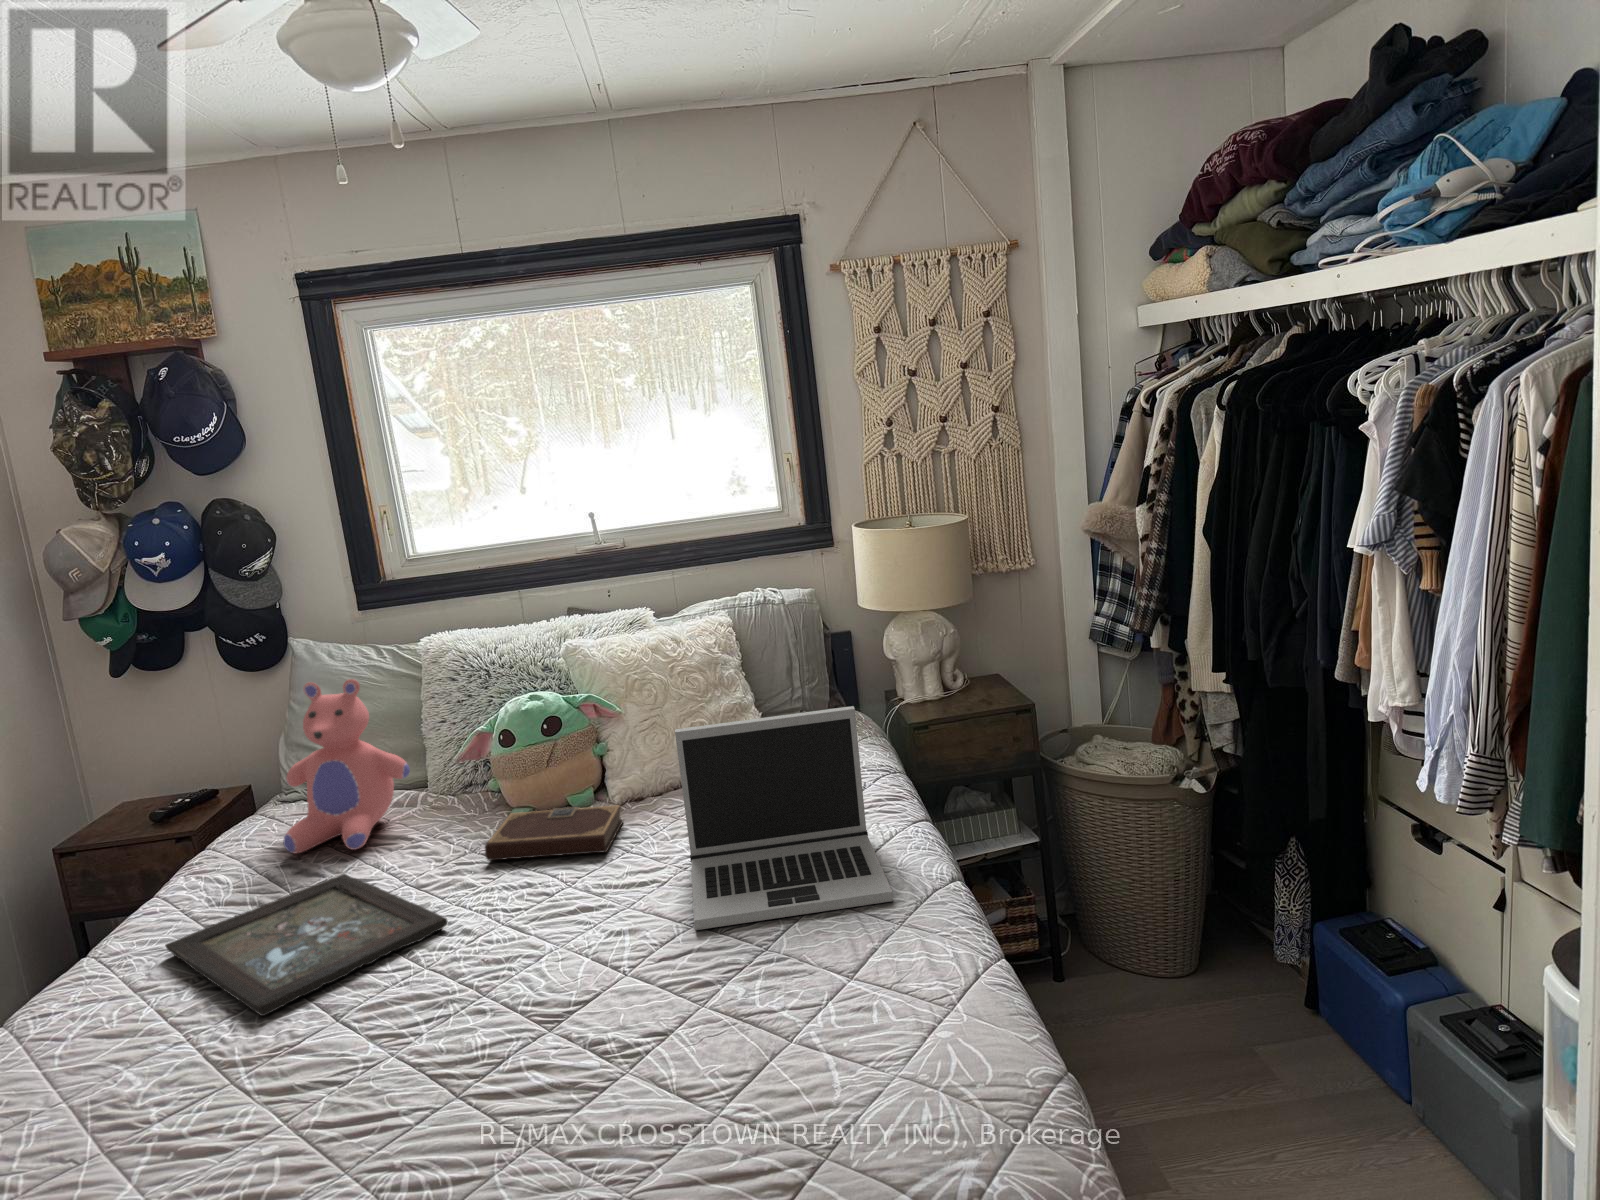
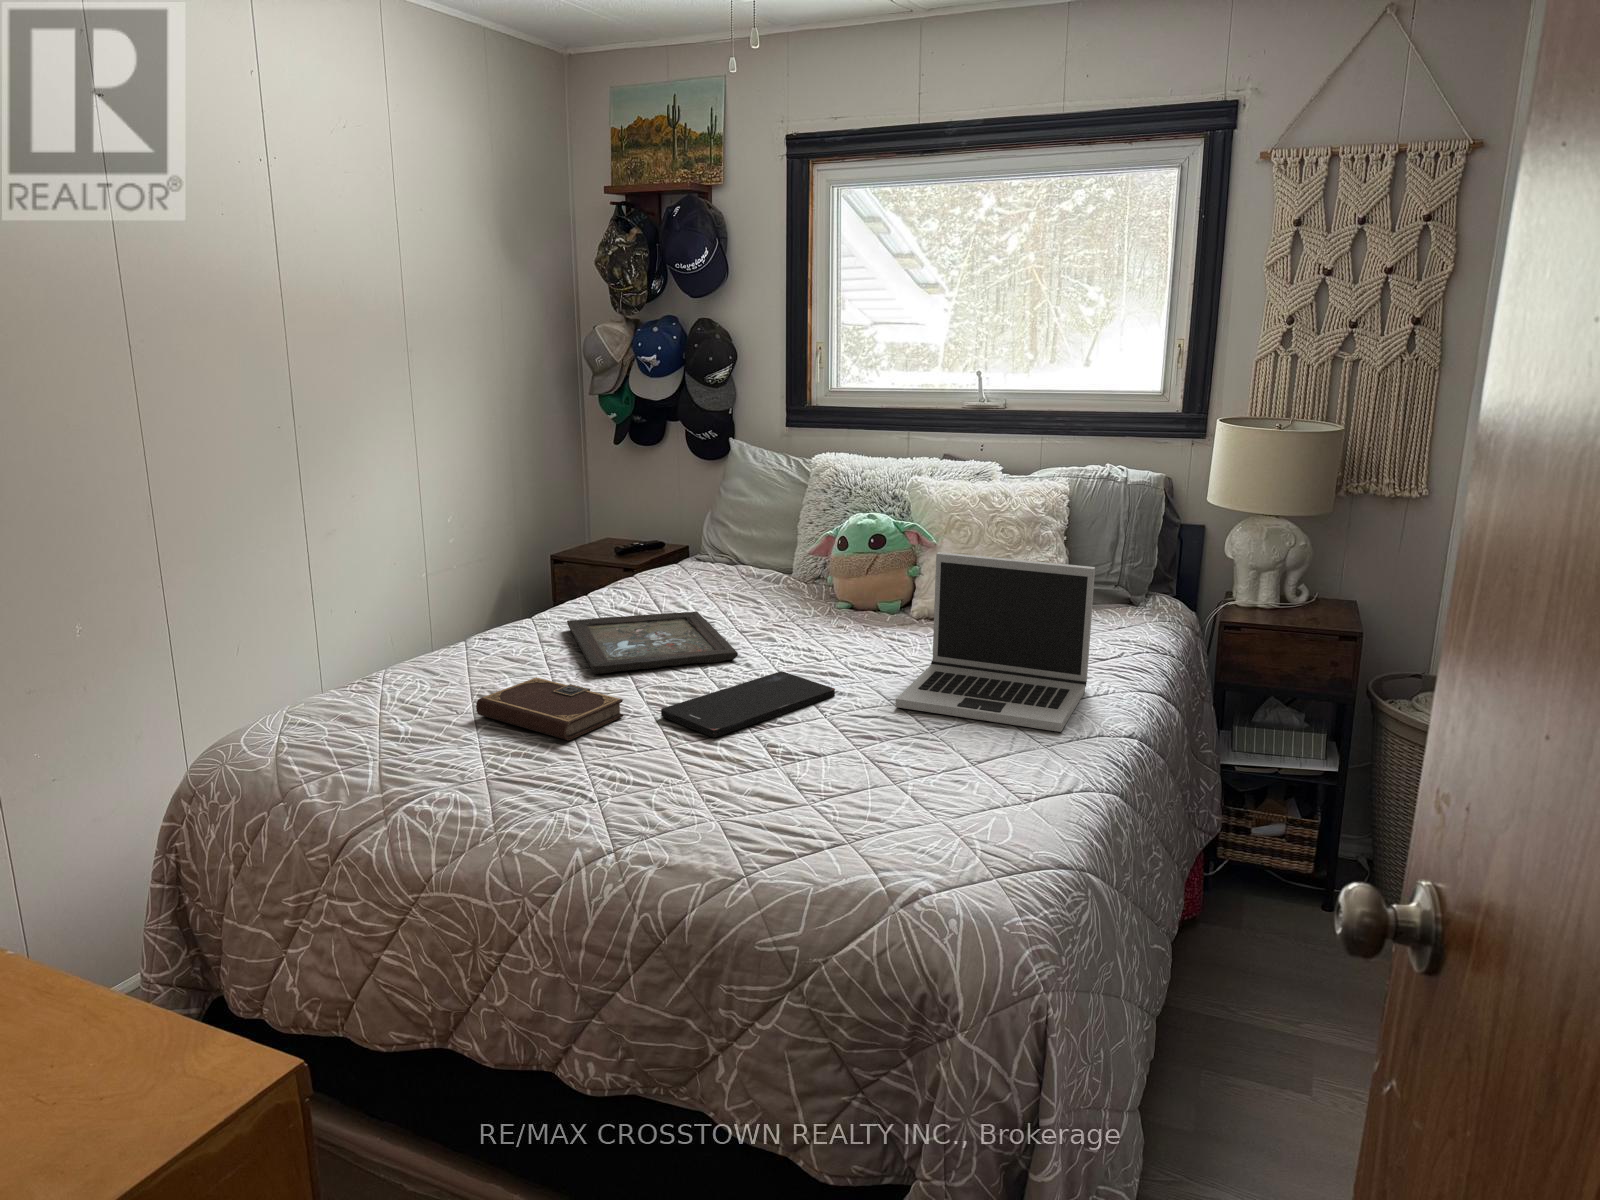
teddy bear: present [284,679,410,853] -> none [671,466,771,601]
notebook: present [485,805,623,860] -> present [476,677,623,740]
smartphone: none [409,926,610,1060] -> present [661,671,835,737]

